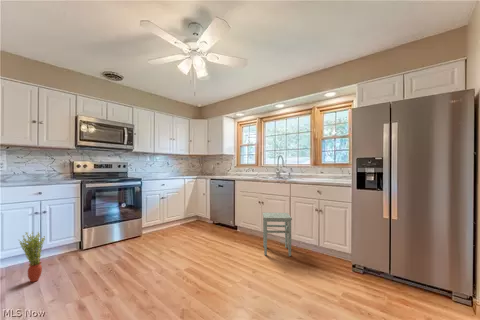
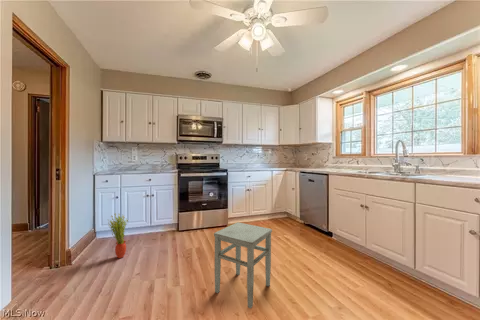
stool: present [263,213,292,256] -> present [214,222,272,308]

